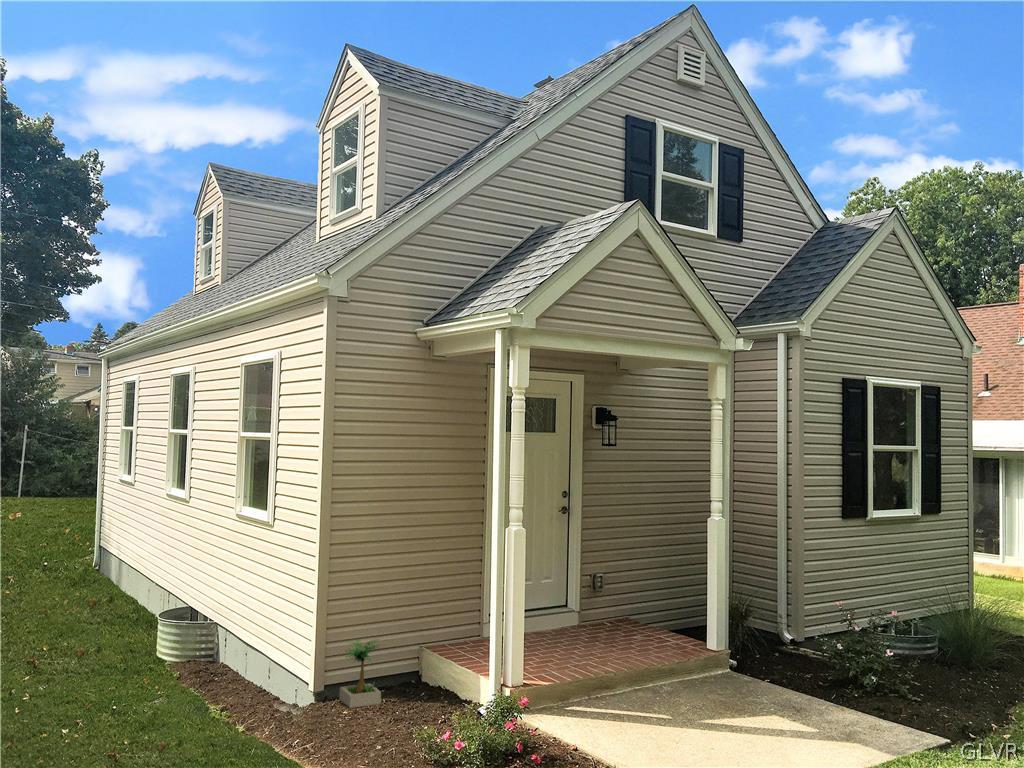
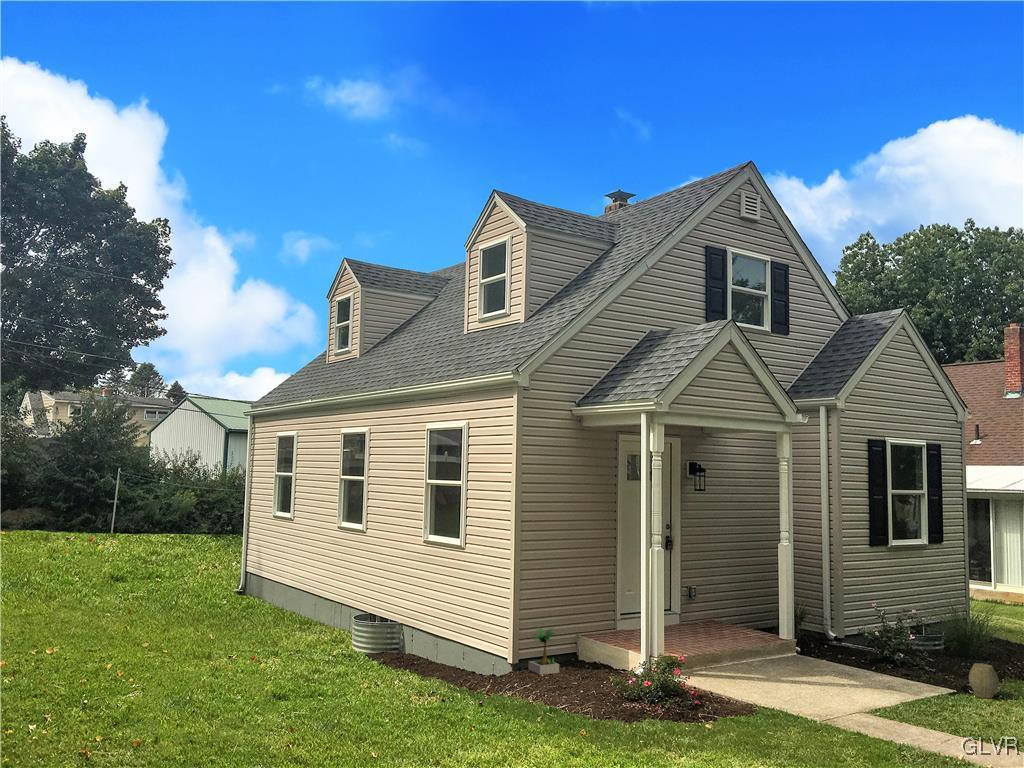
woven basket: none [964,693,1008,745] -> present [969,663,999,698]

